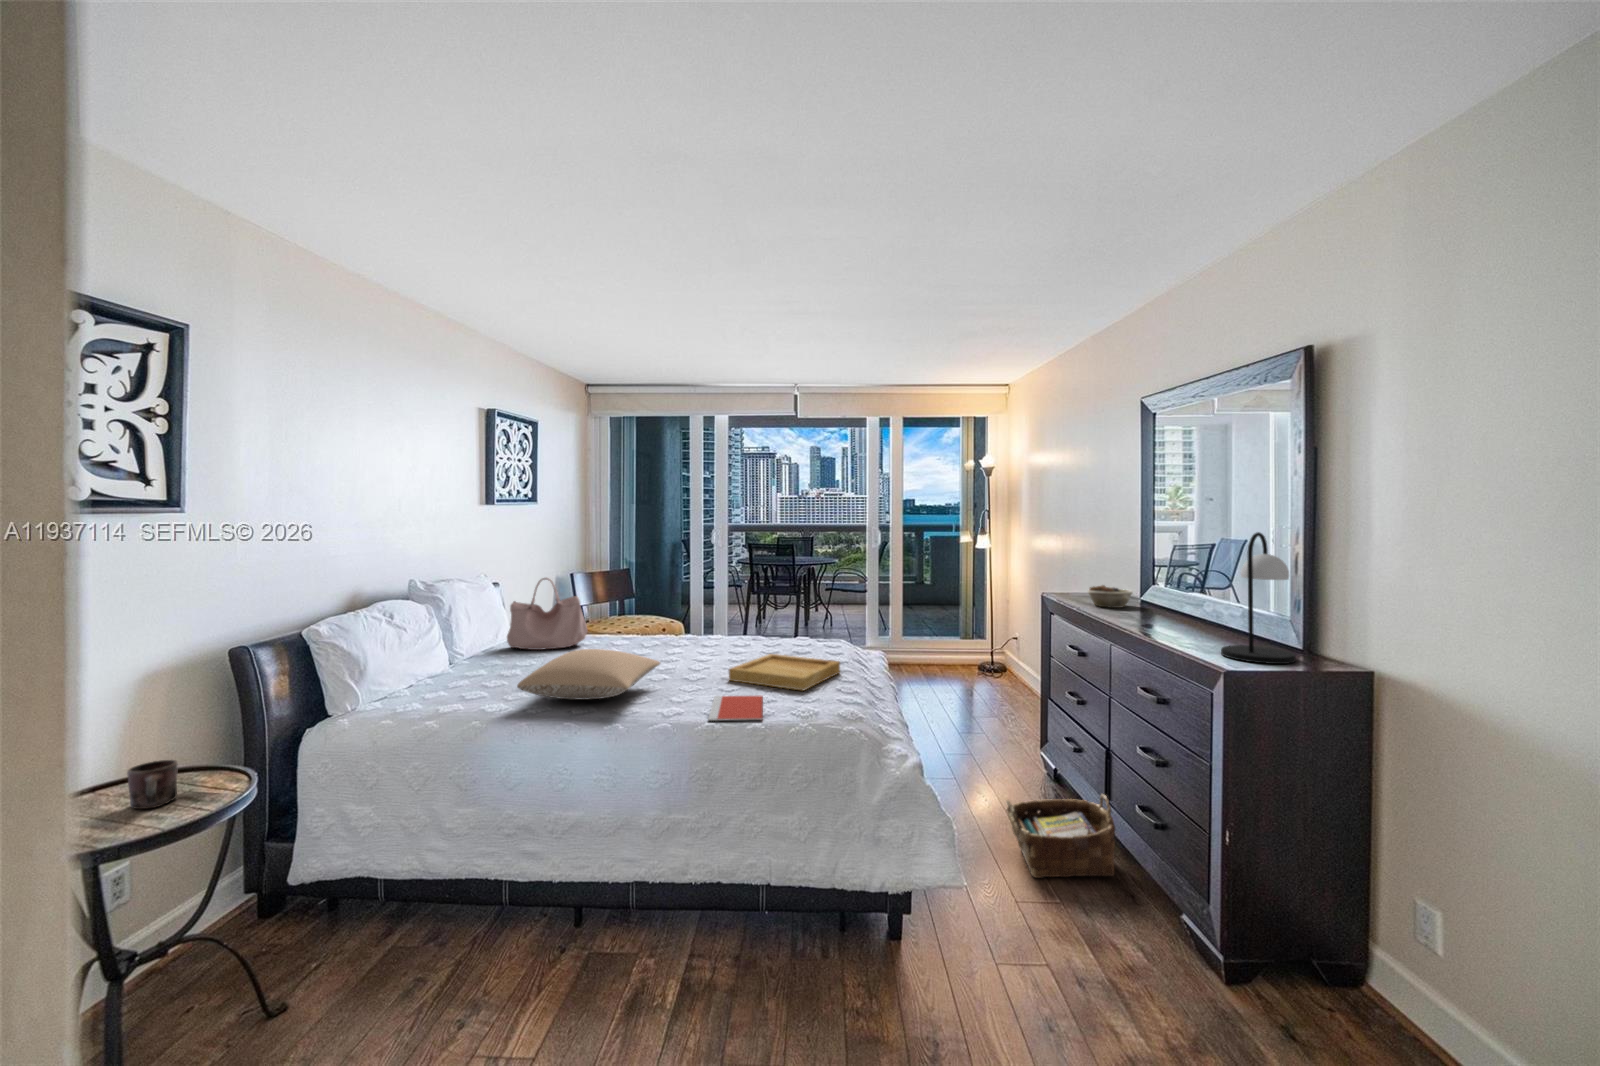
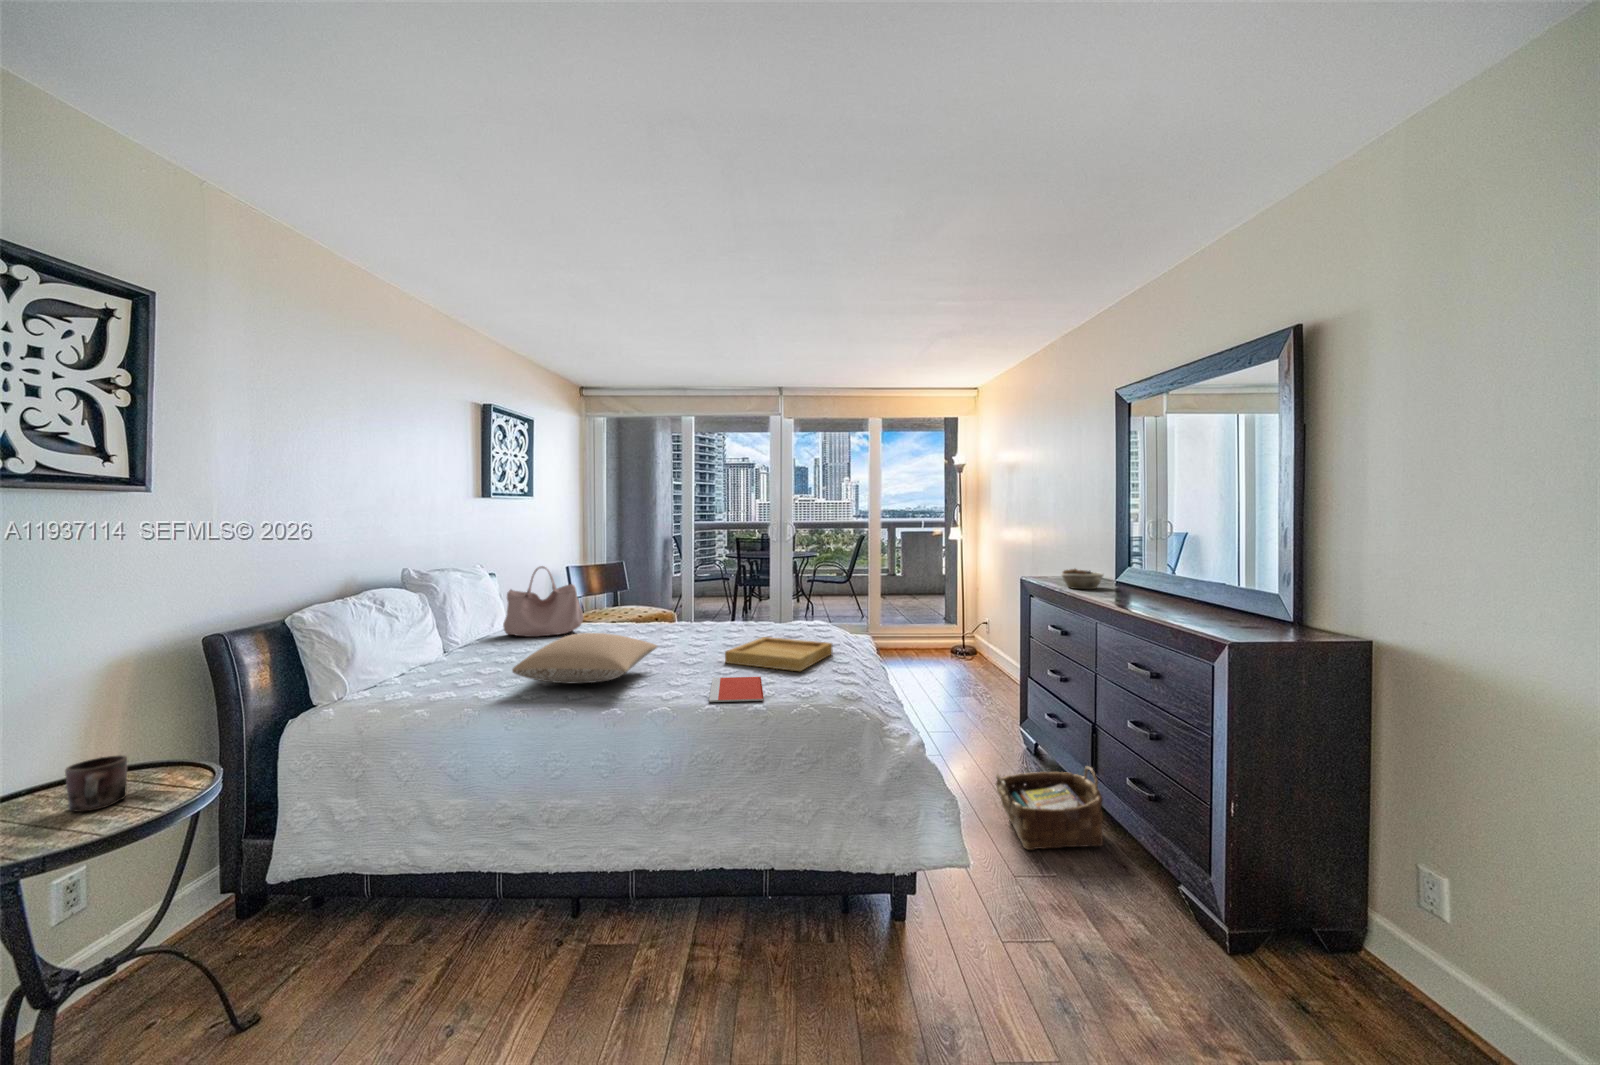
table lamp: present [1221,532,1296,664] -> none [1213,508,1288,635]

